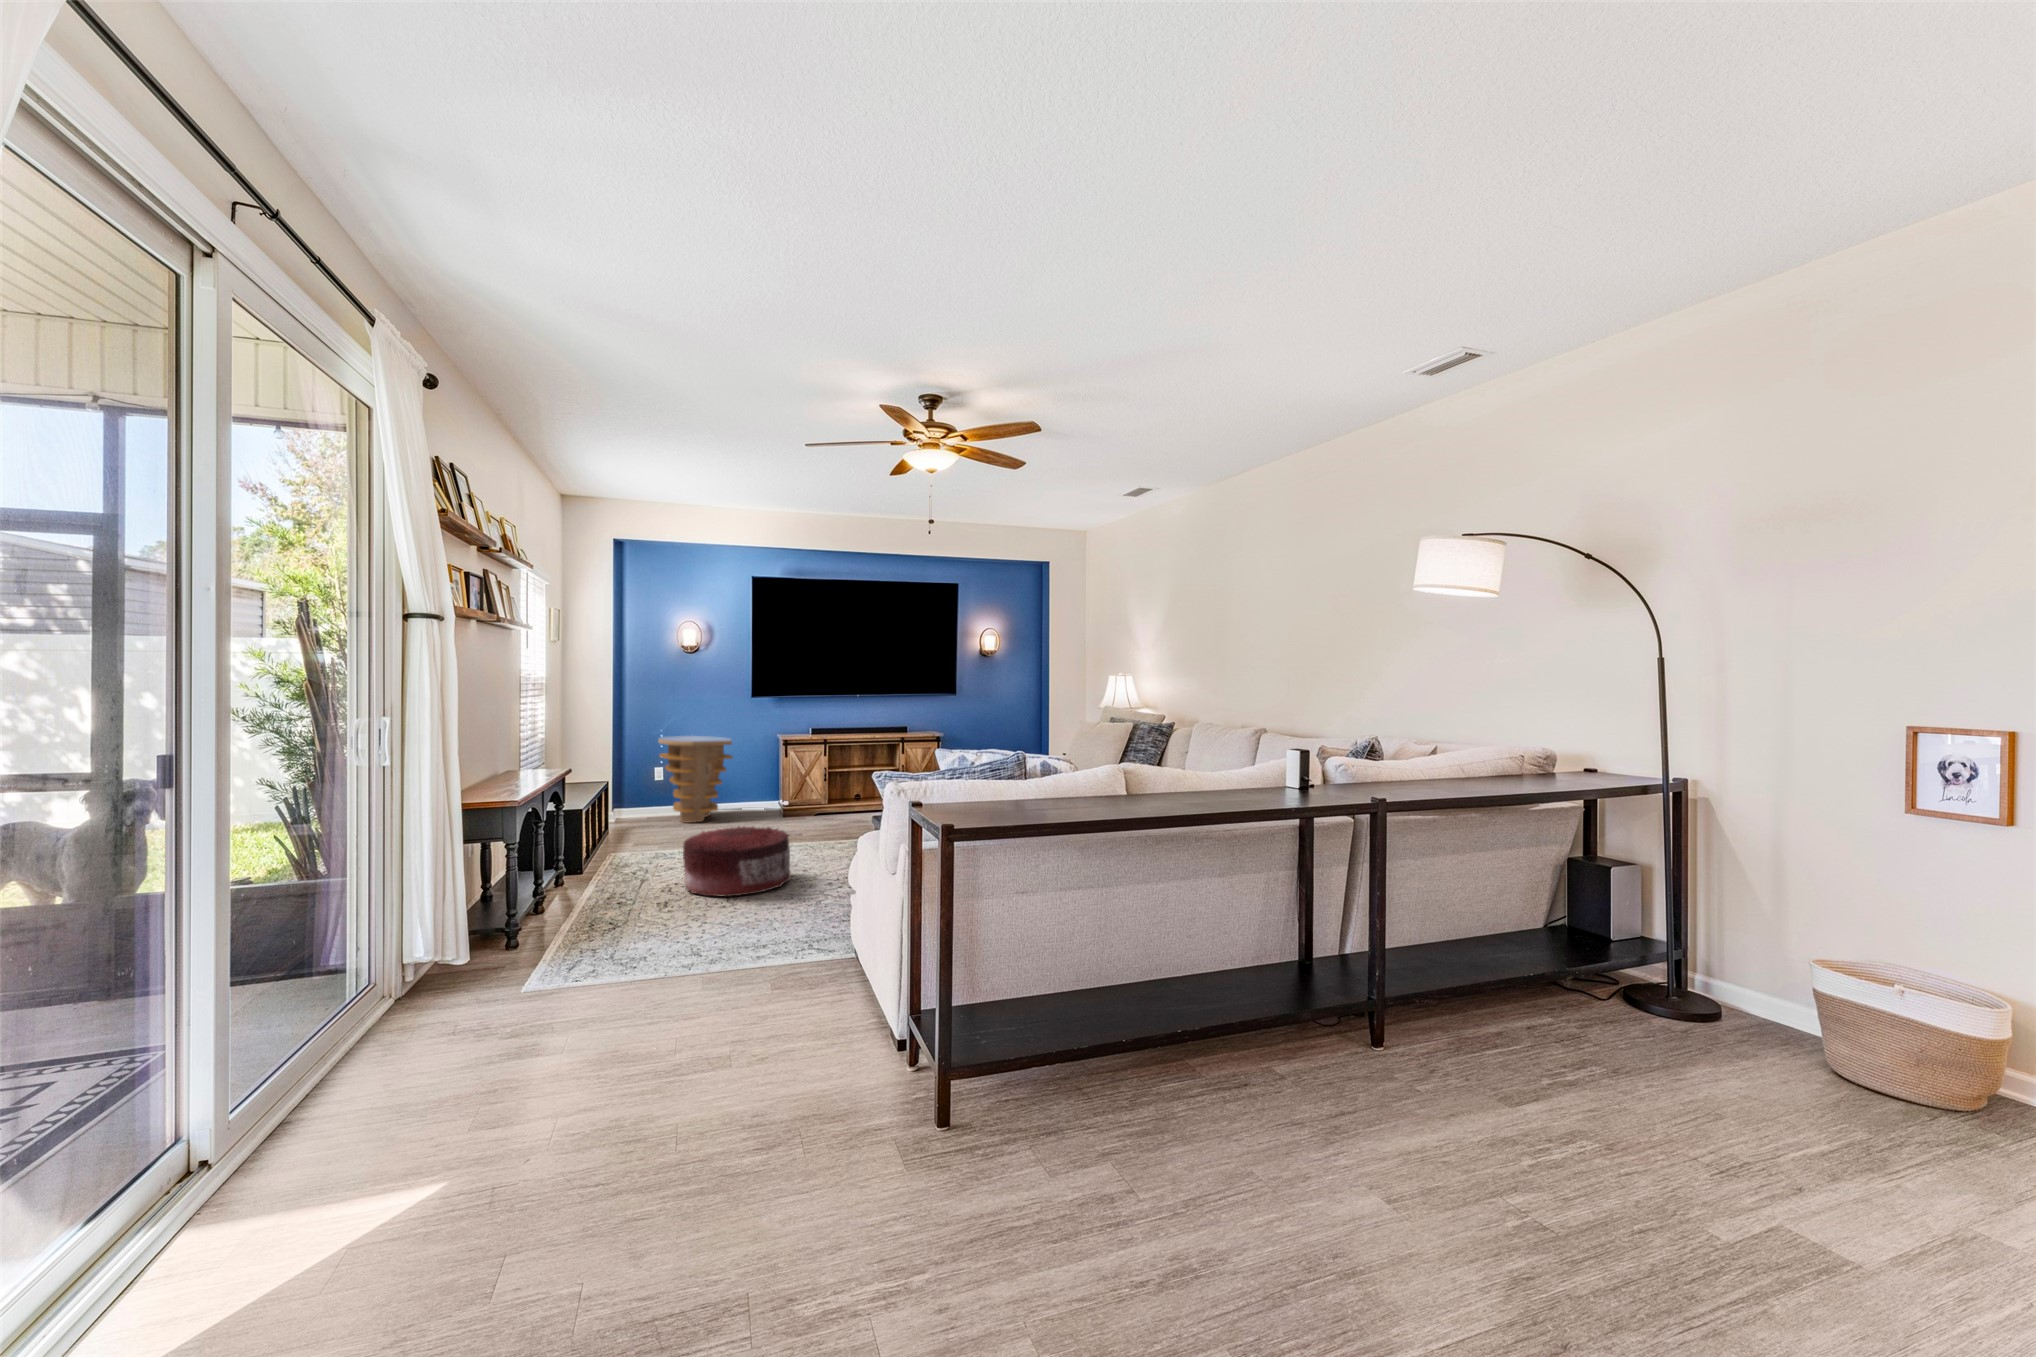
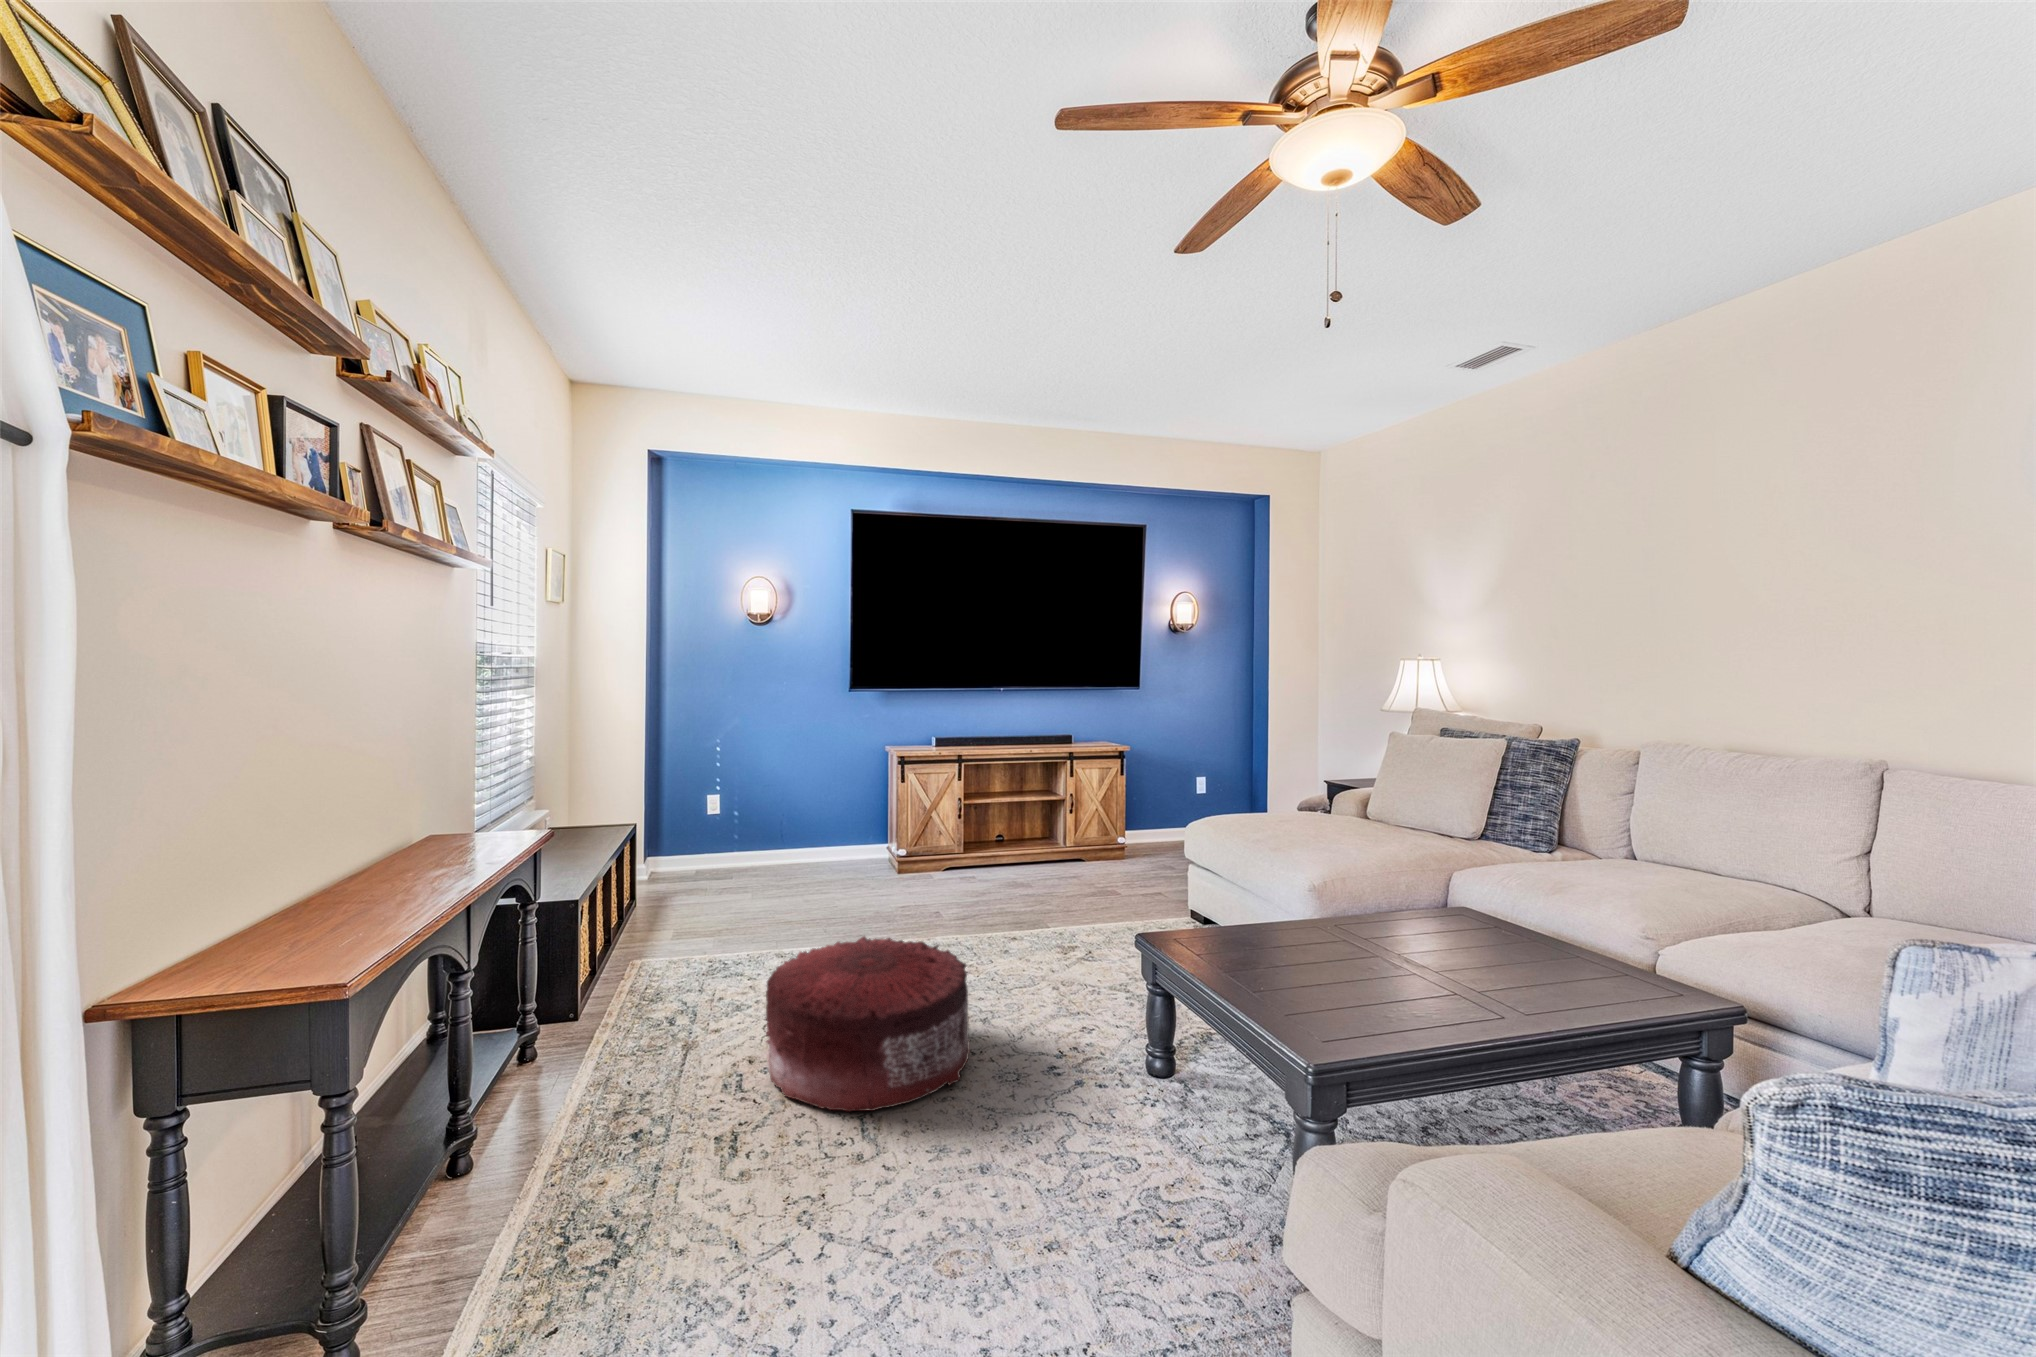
side table: present [658,736,732,823] -> none [713,748,825,882]

